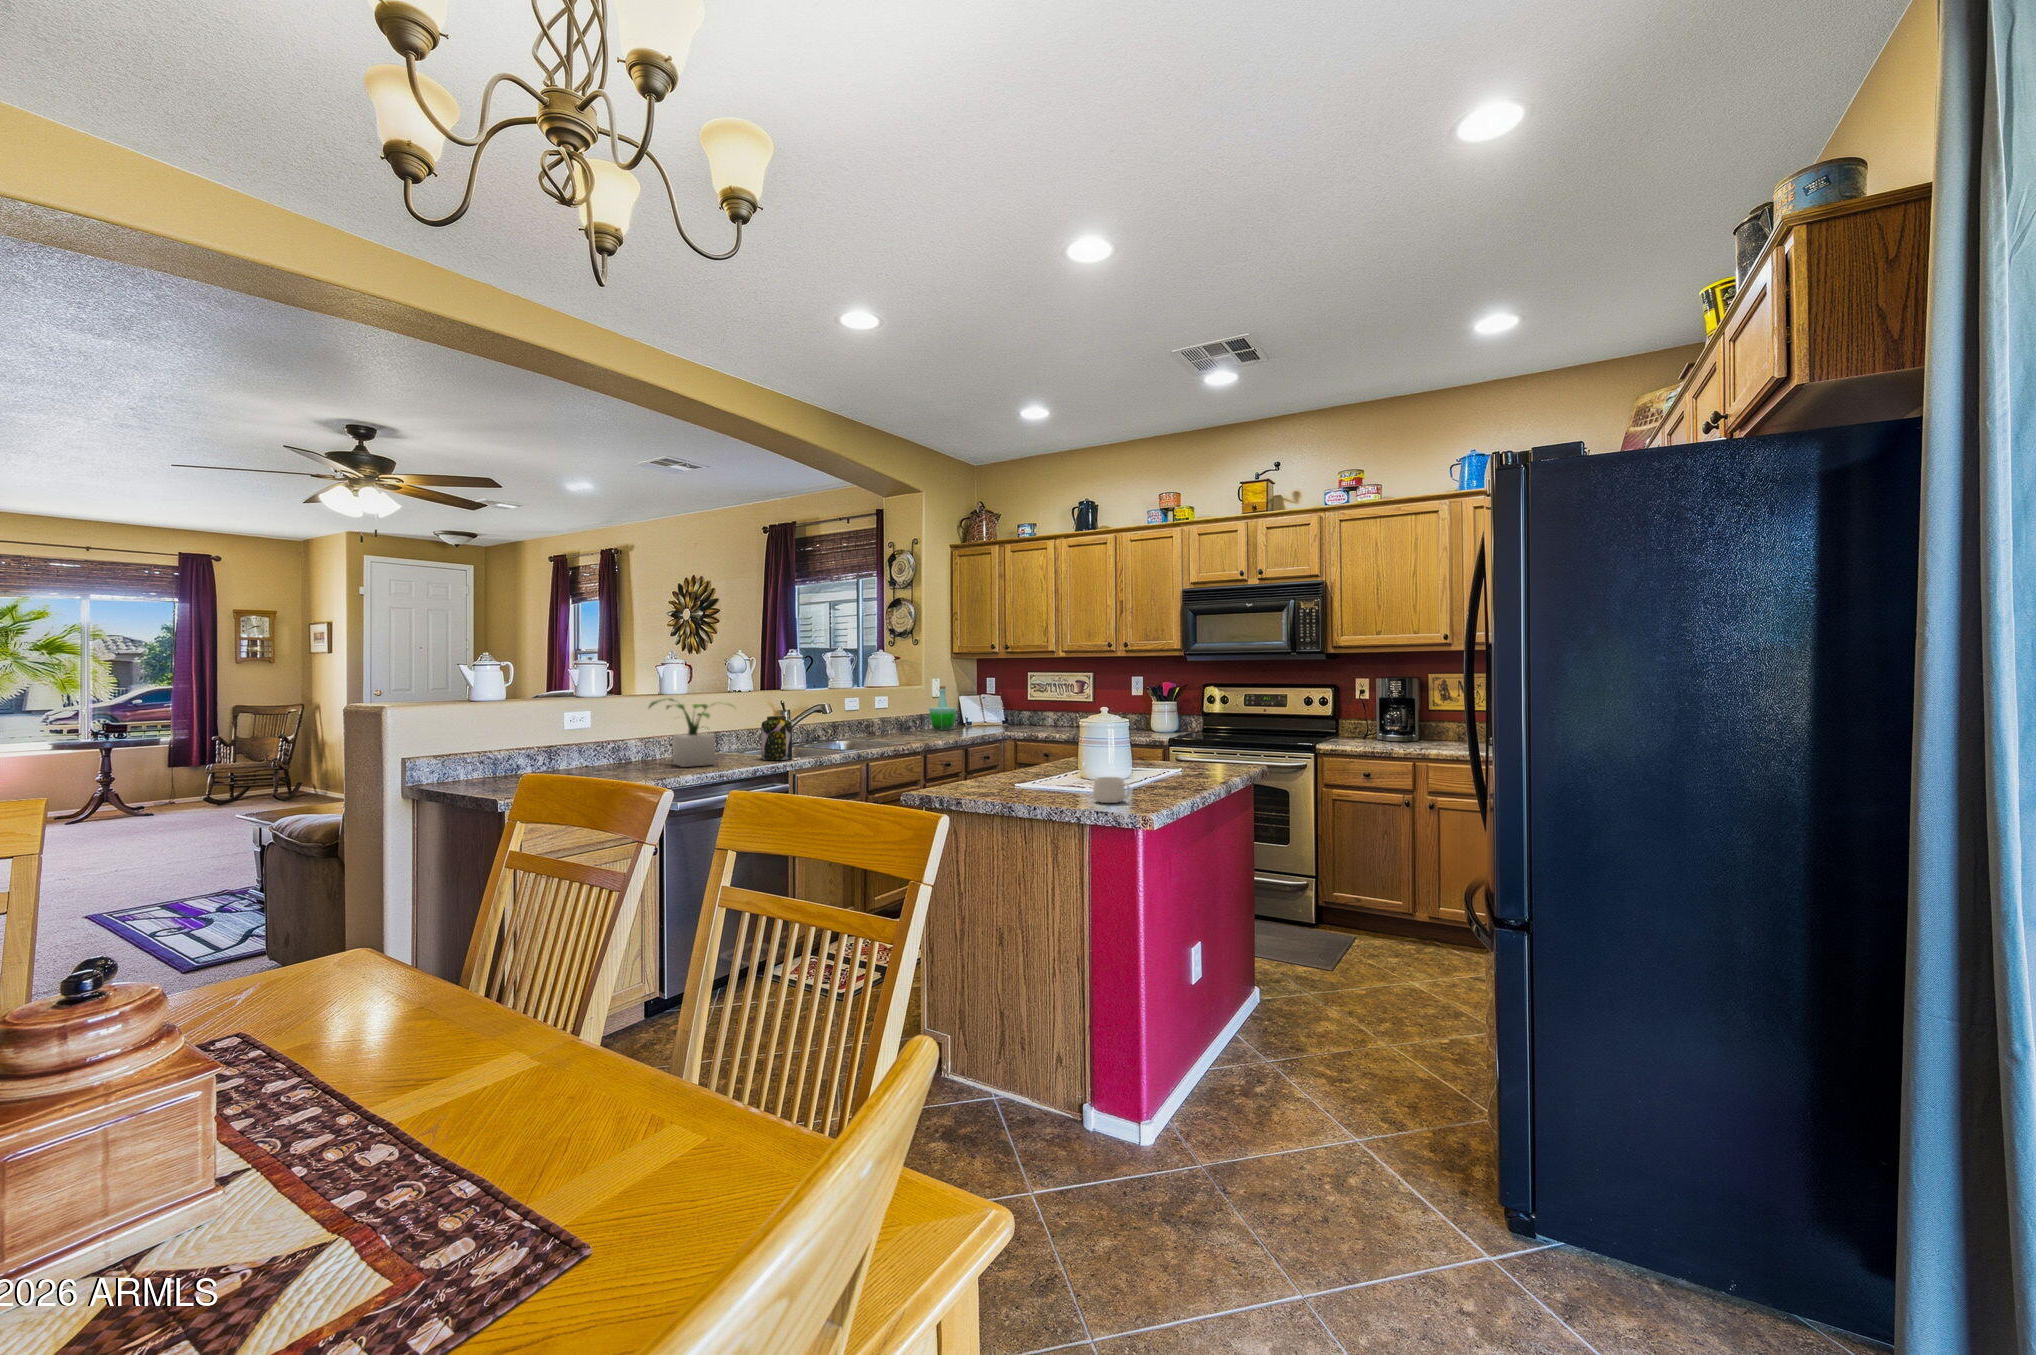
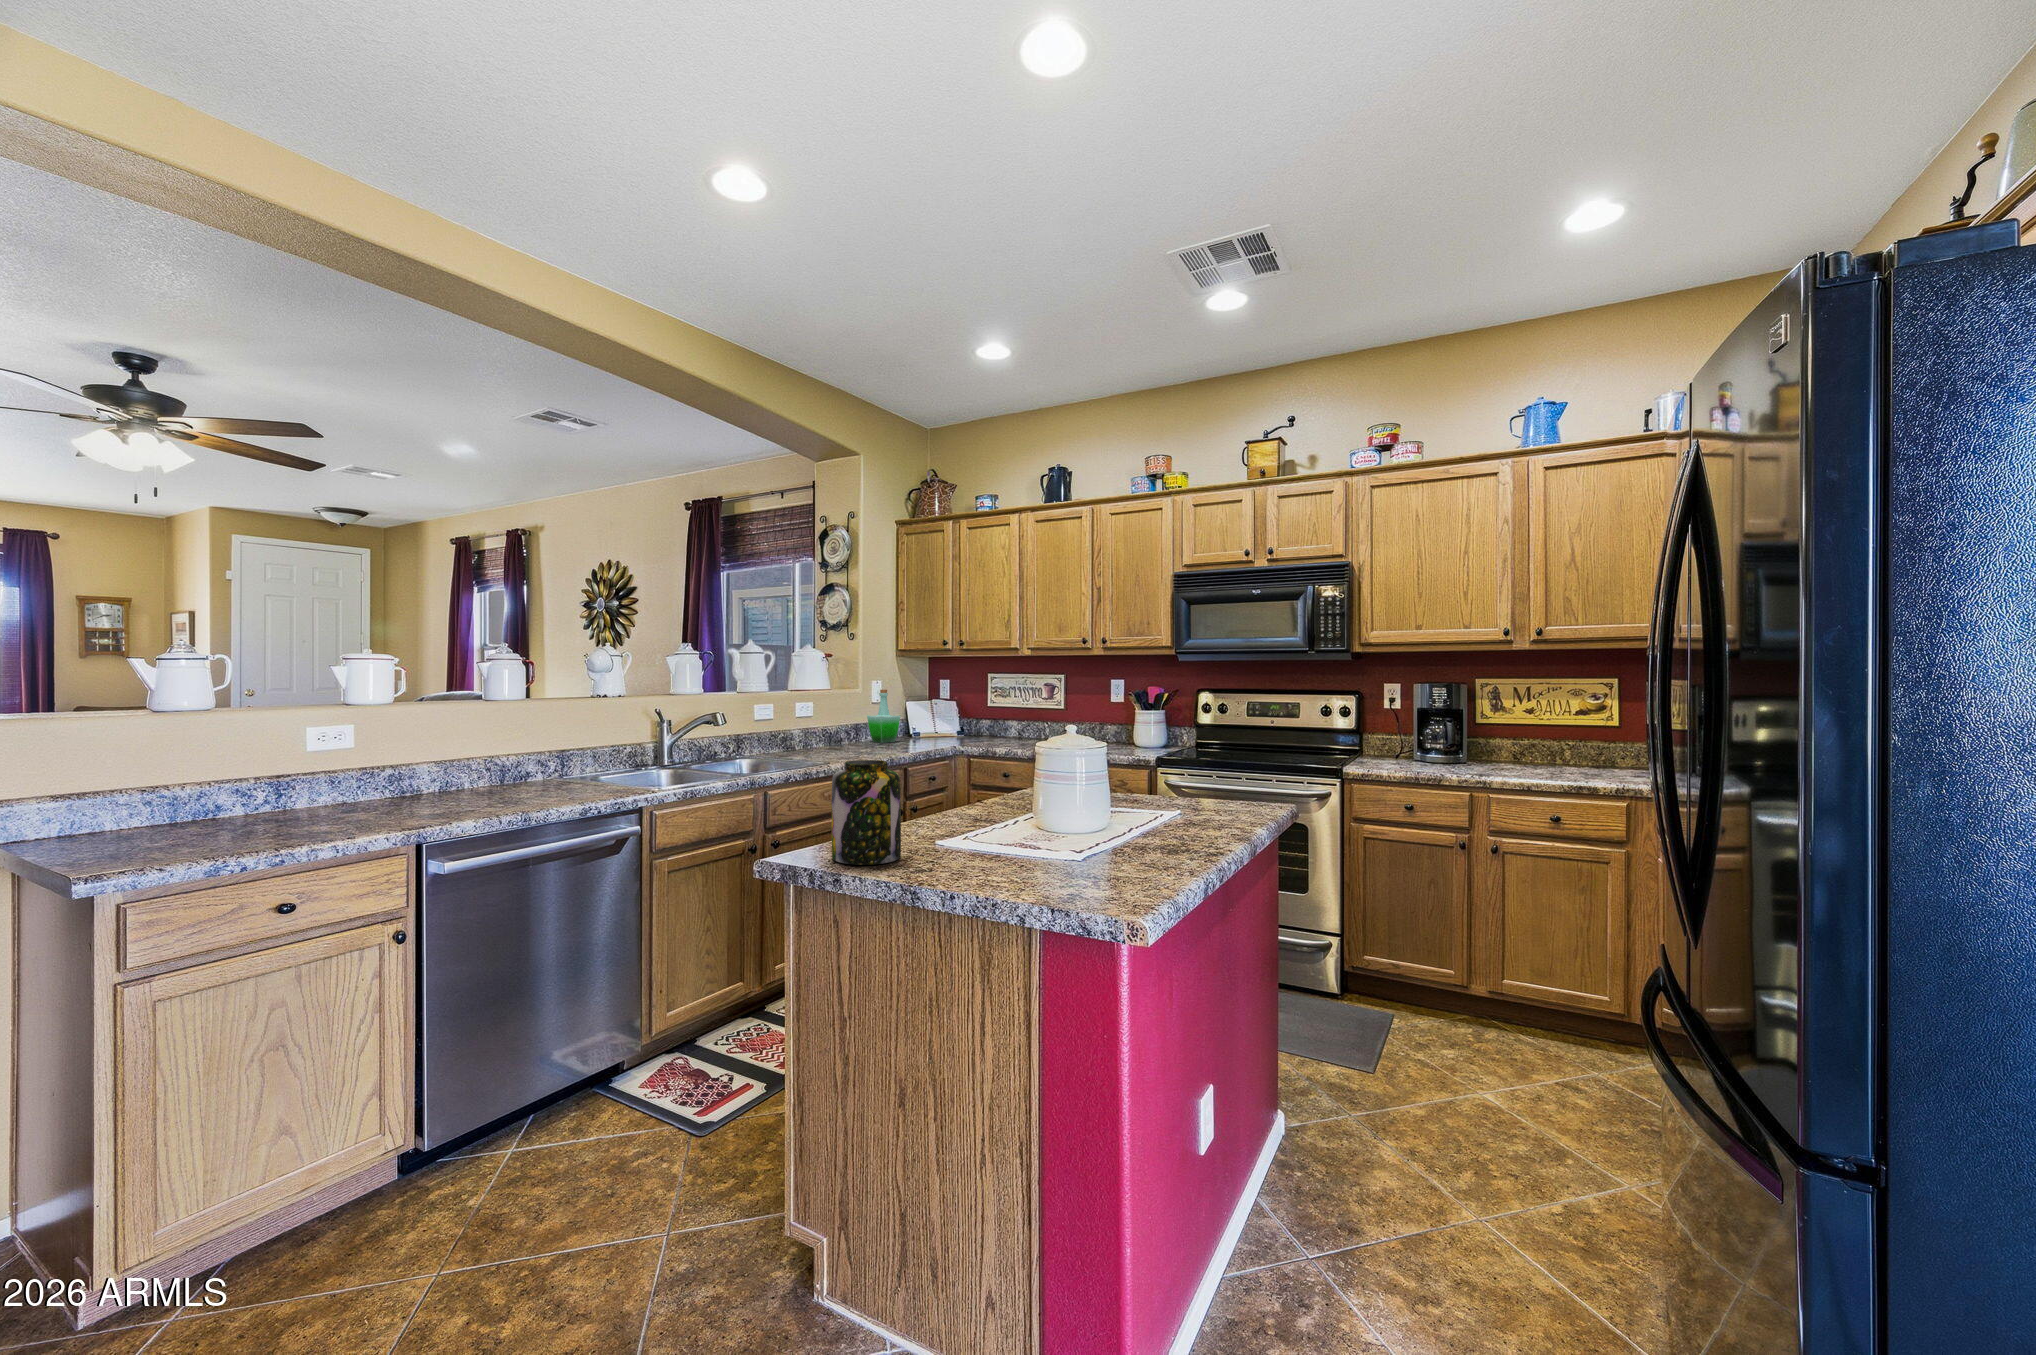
potted plant: present [649,698,736,767] -> none [434,706,572,802]
jar: present [761,716,792,760] -> present [831,760,901,865]
mug: present [1093,777,1130,803] -> none [1044,843,1106,890]

